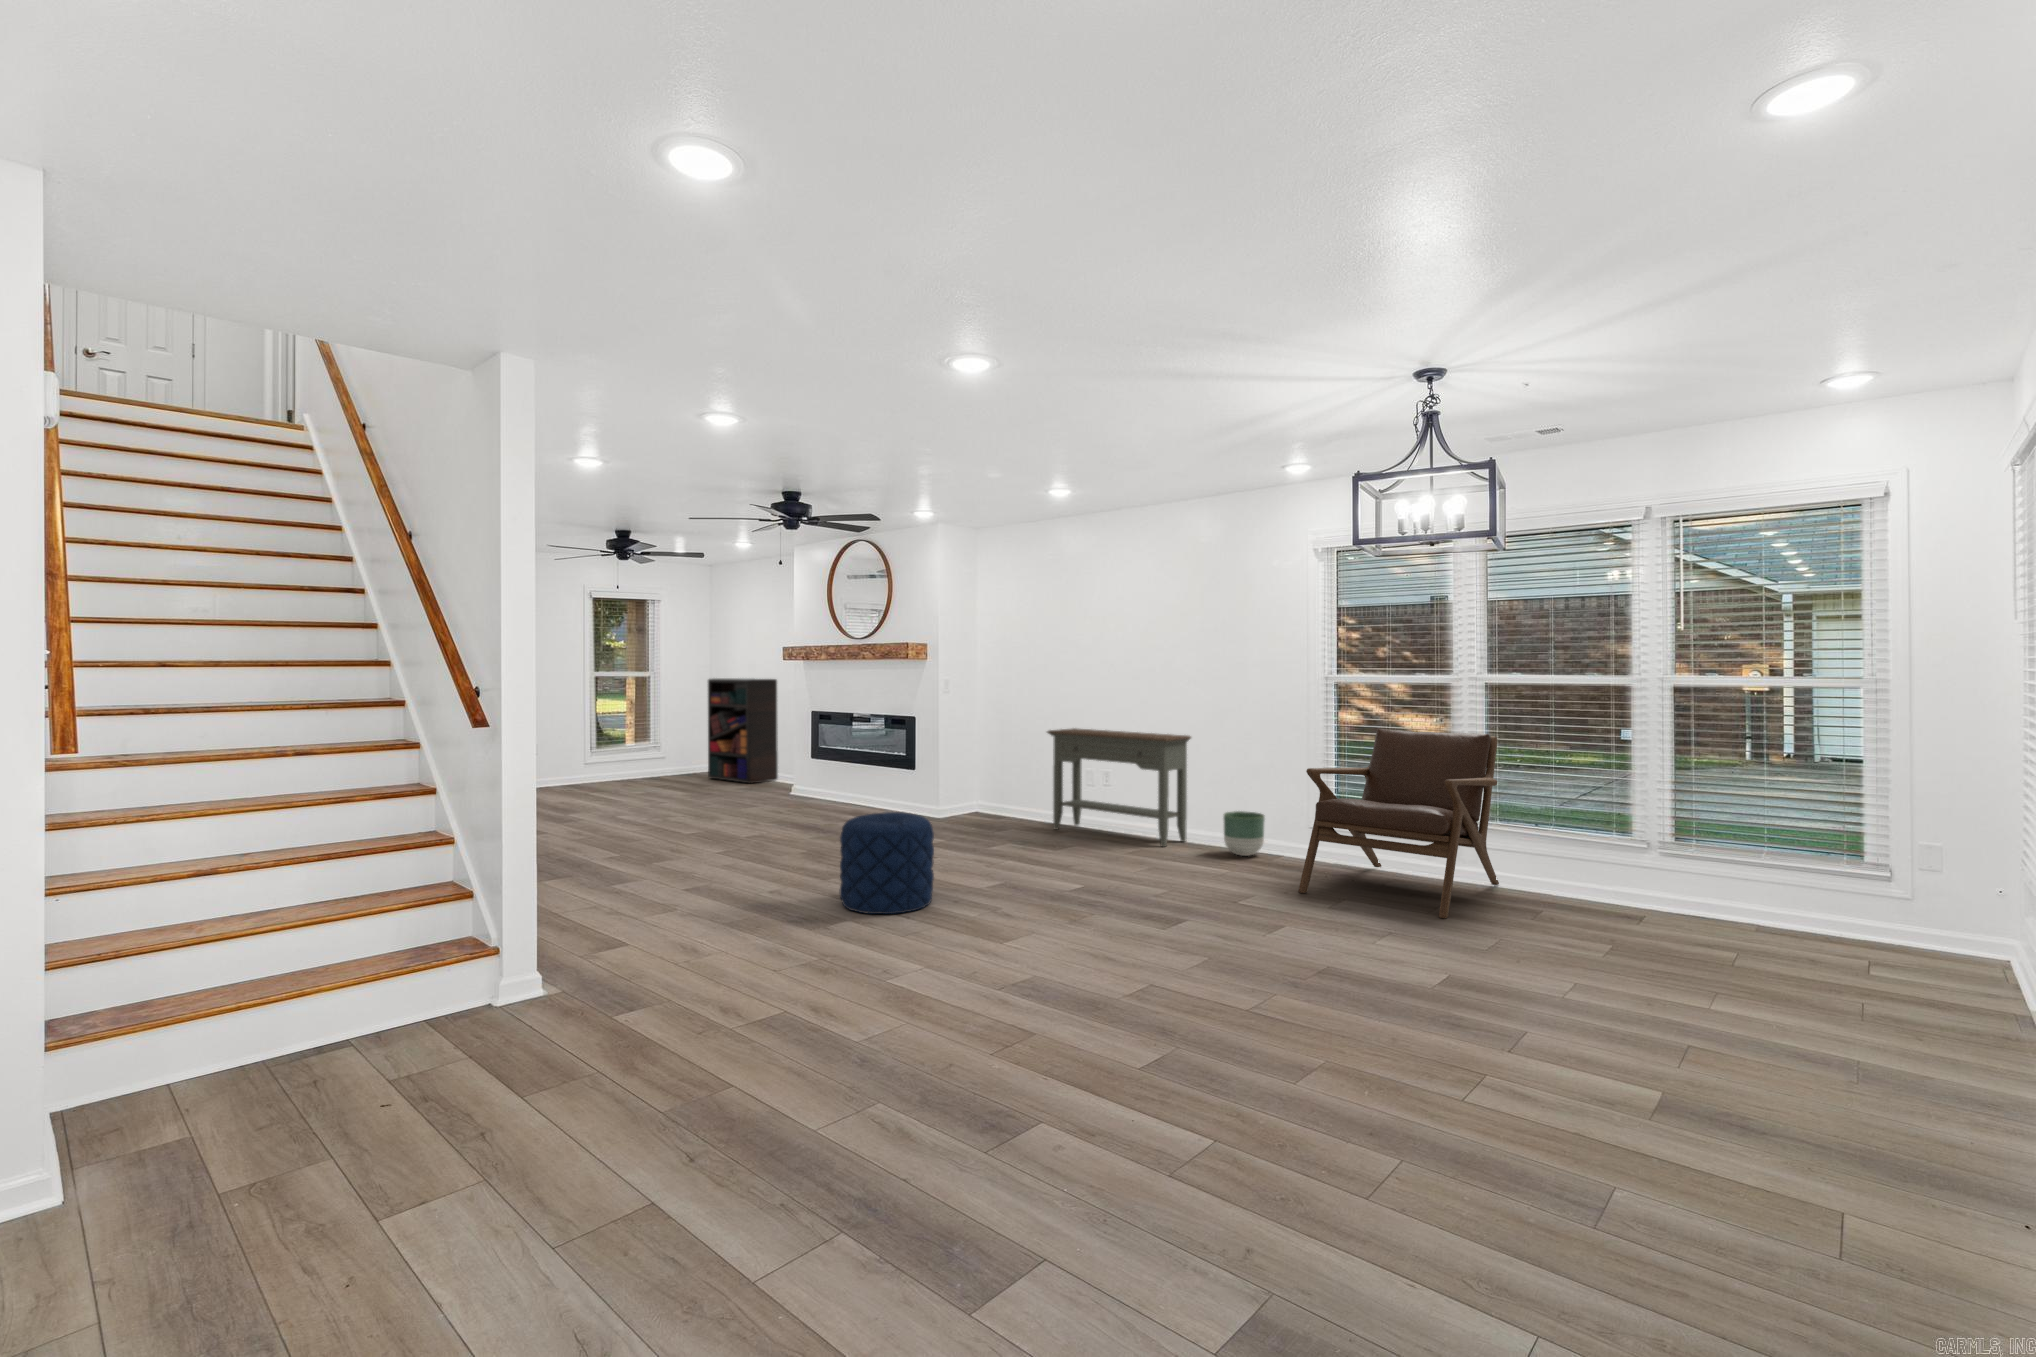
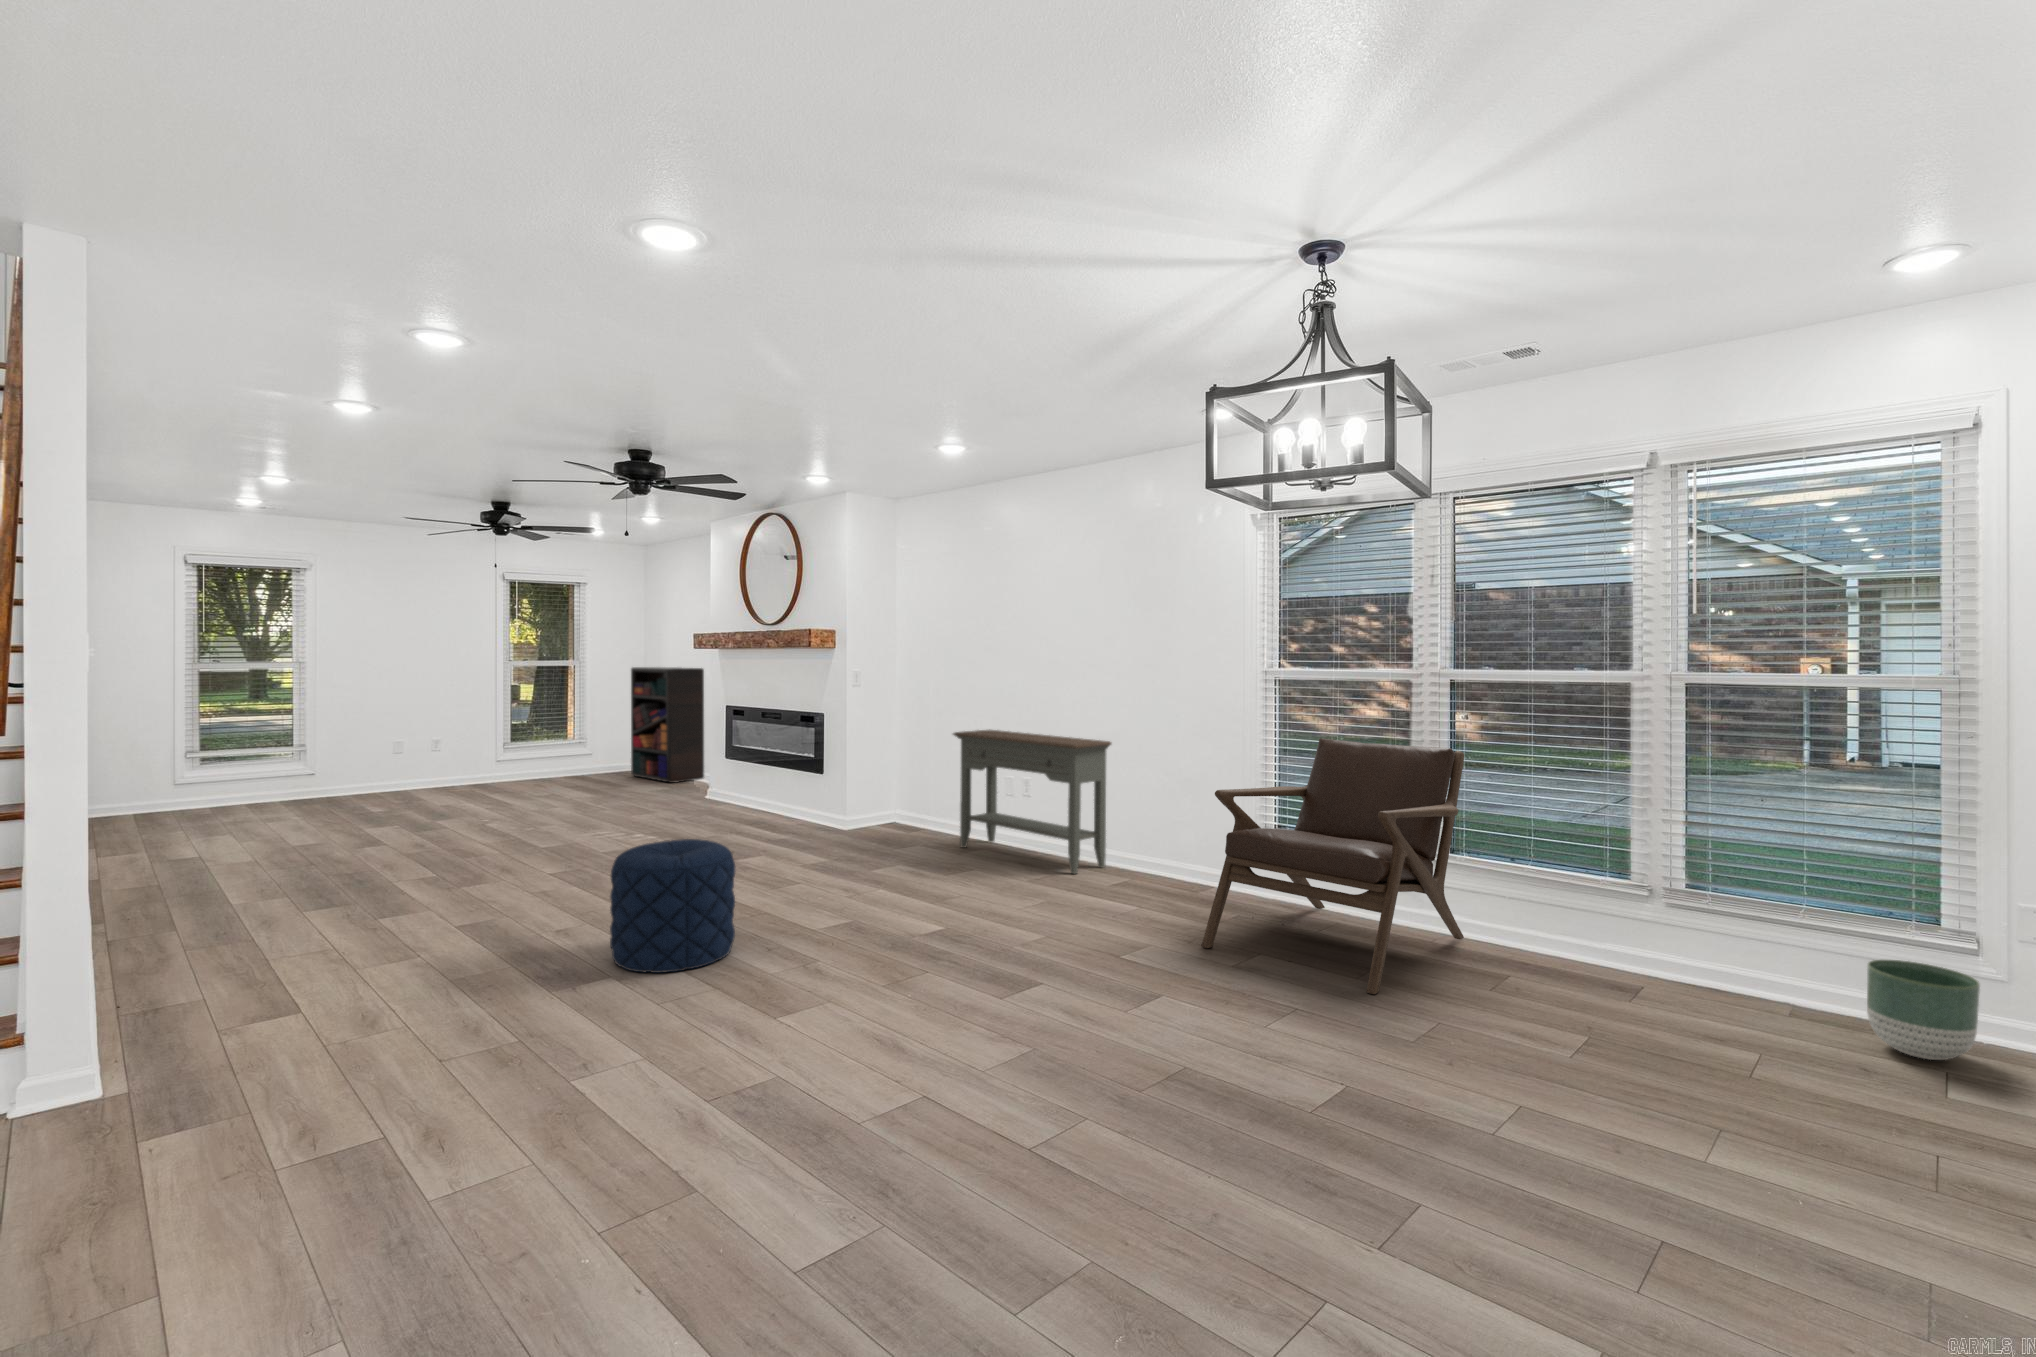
planter: present [1224,811,1265,856] -> present [1867,960,1980,1060]

